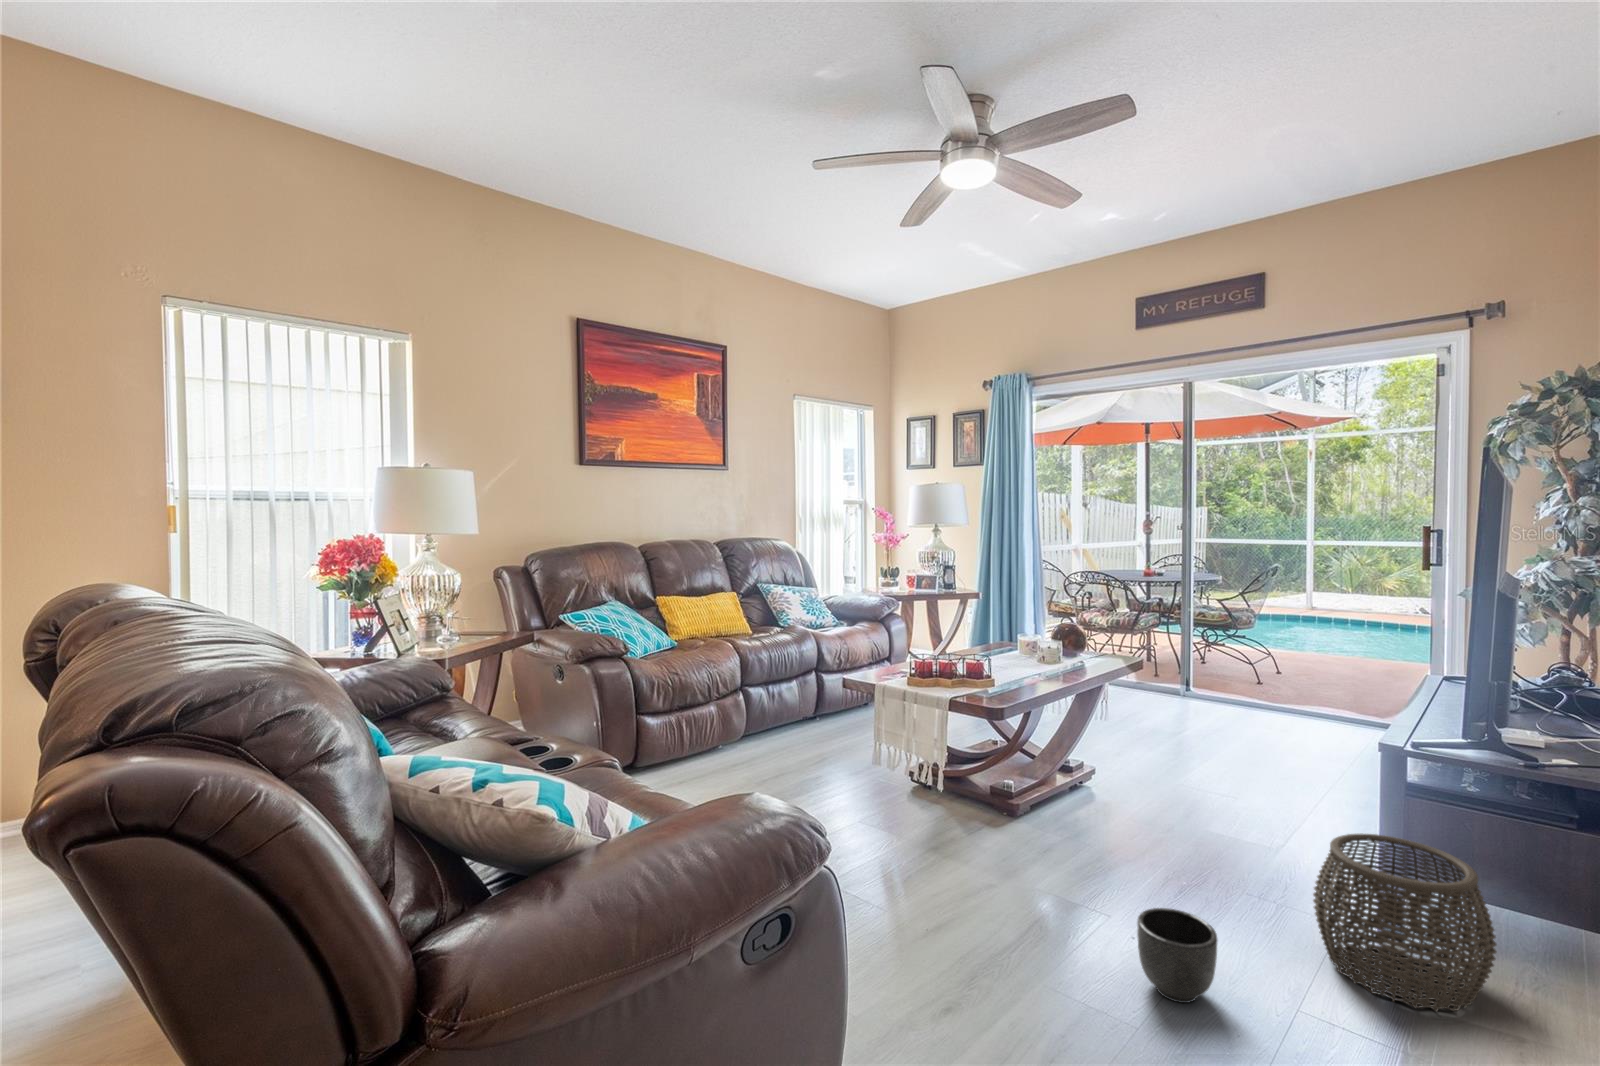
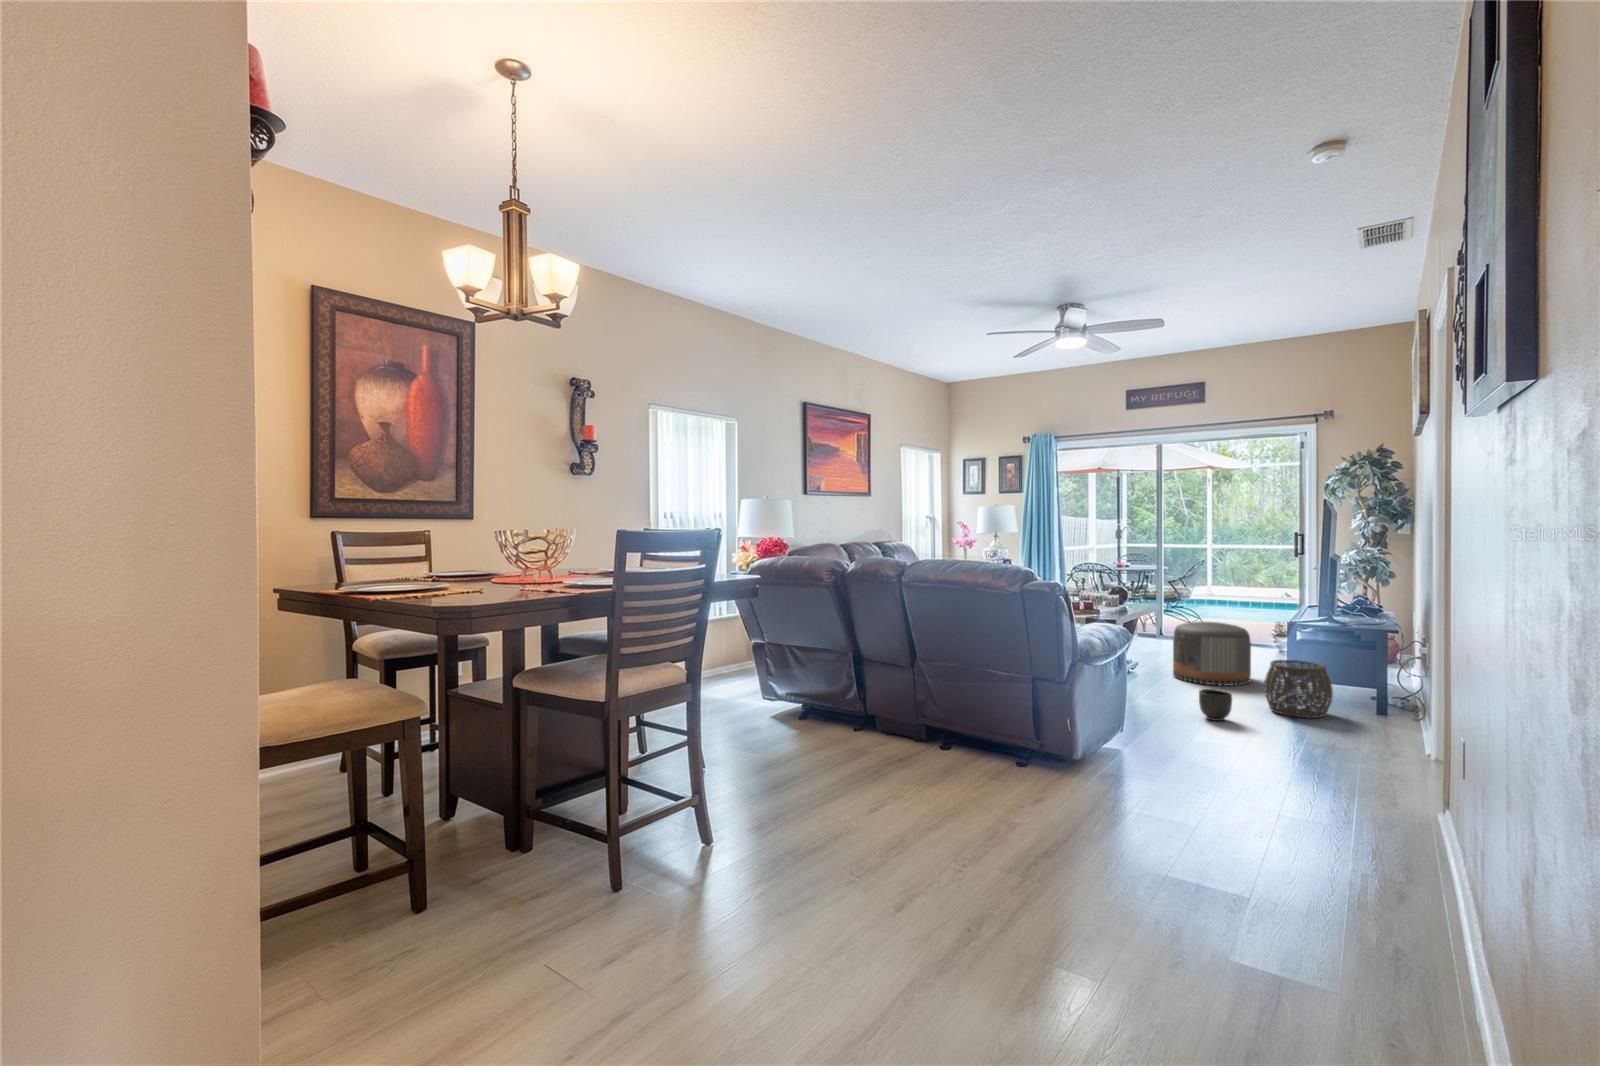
pouf: none [1156,699,1310,843] -> present [1173,622,1251,686]

